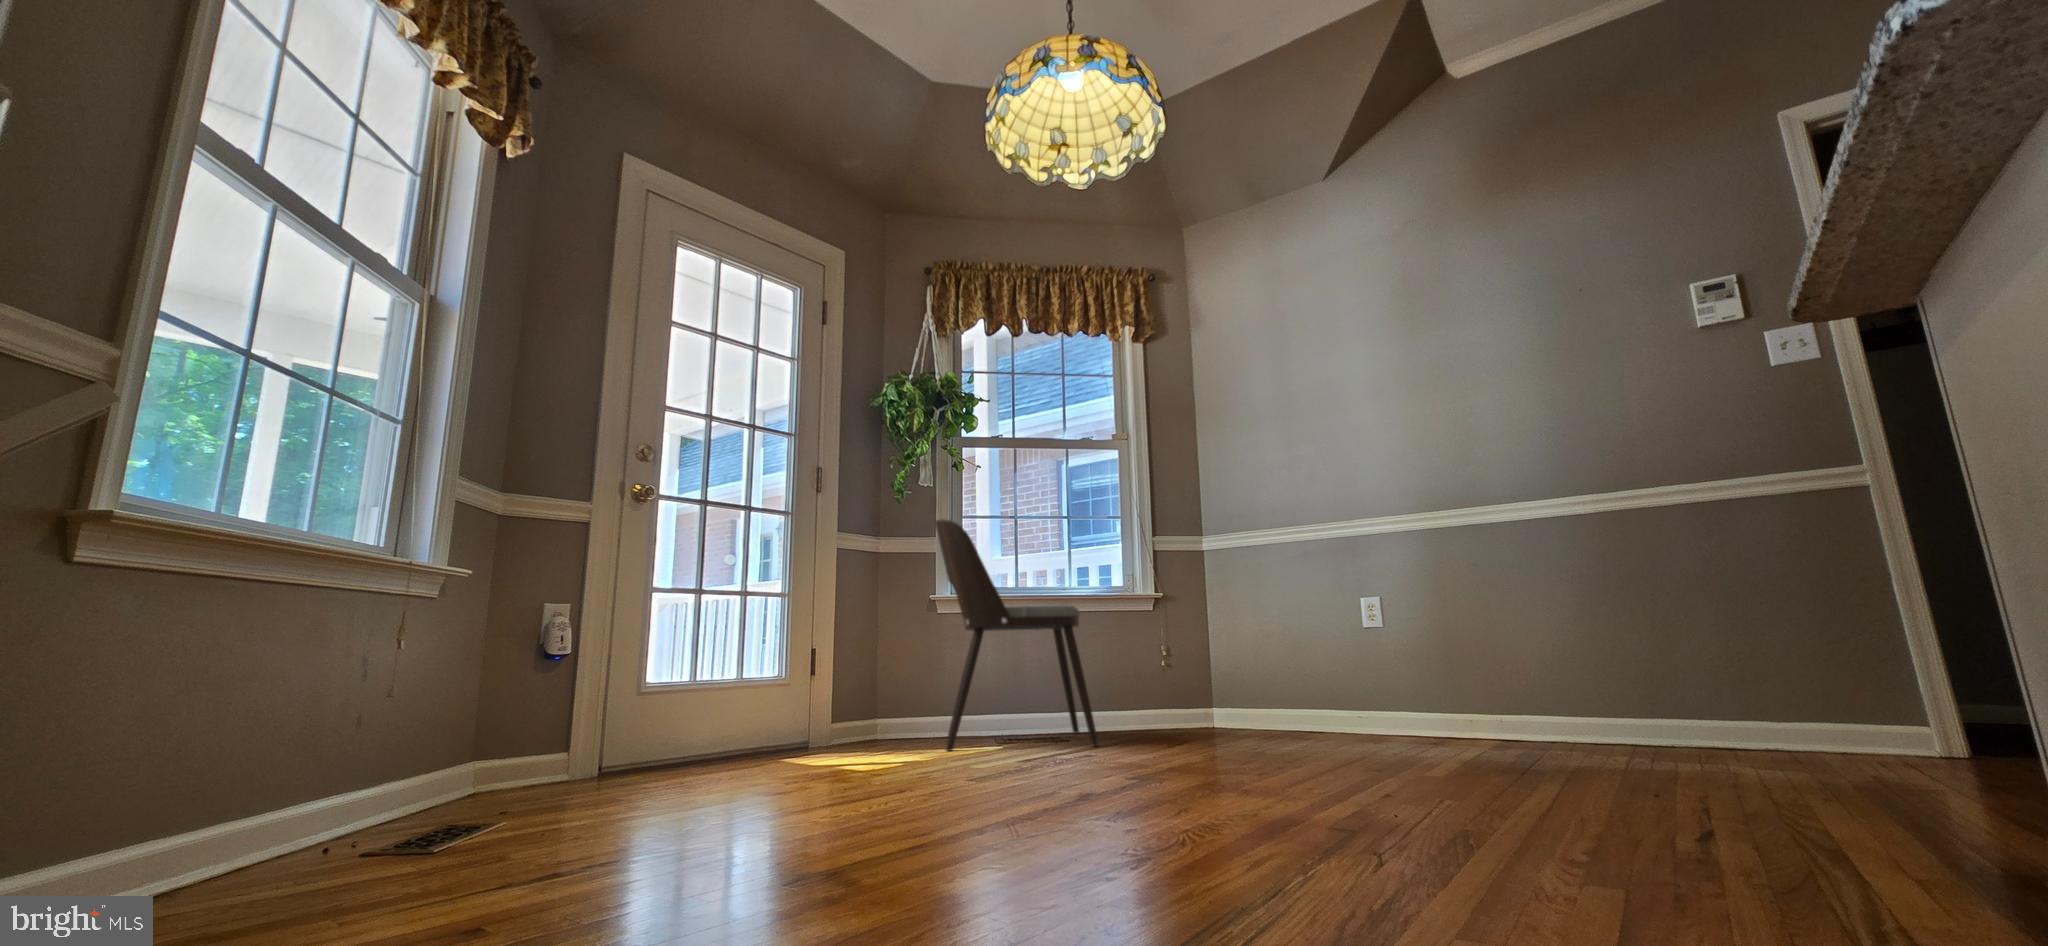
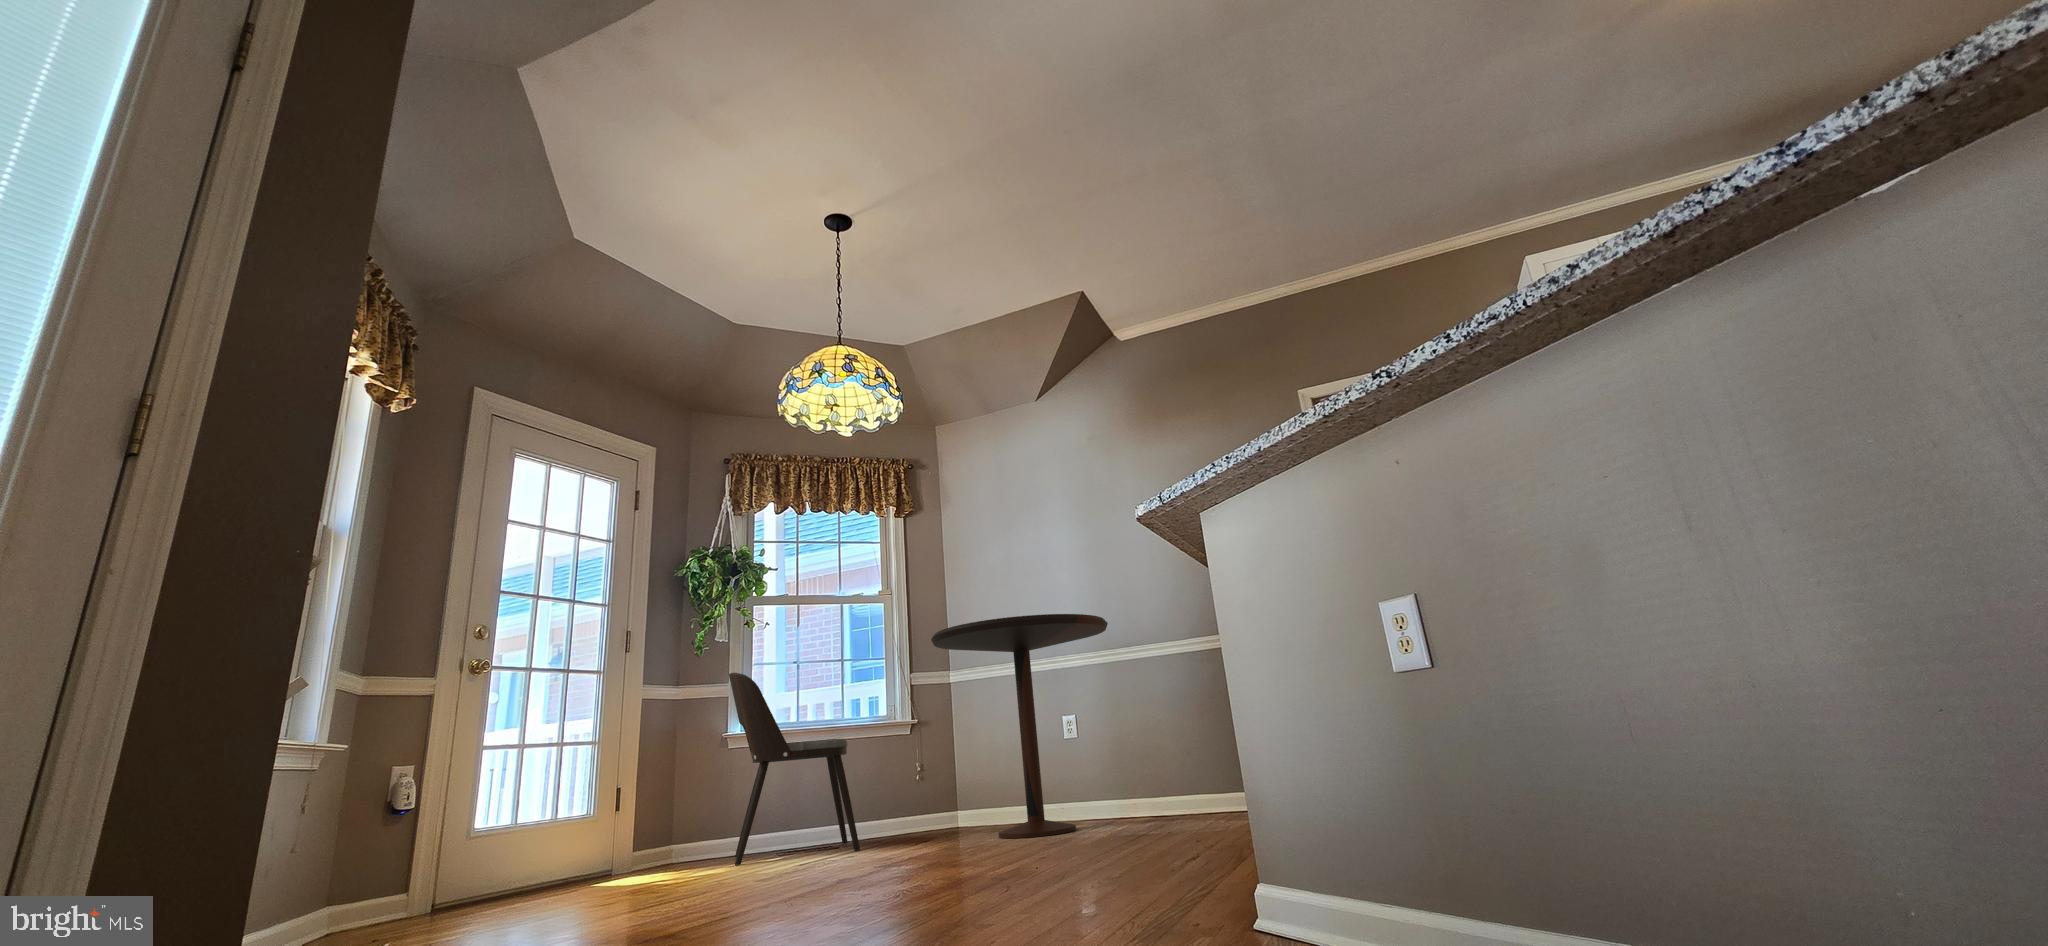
pedestal table: none [1190,444,1449,752] -> present [931,614,1108,838]

